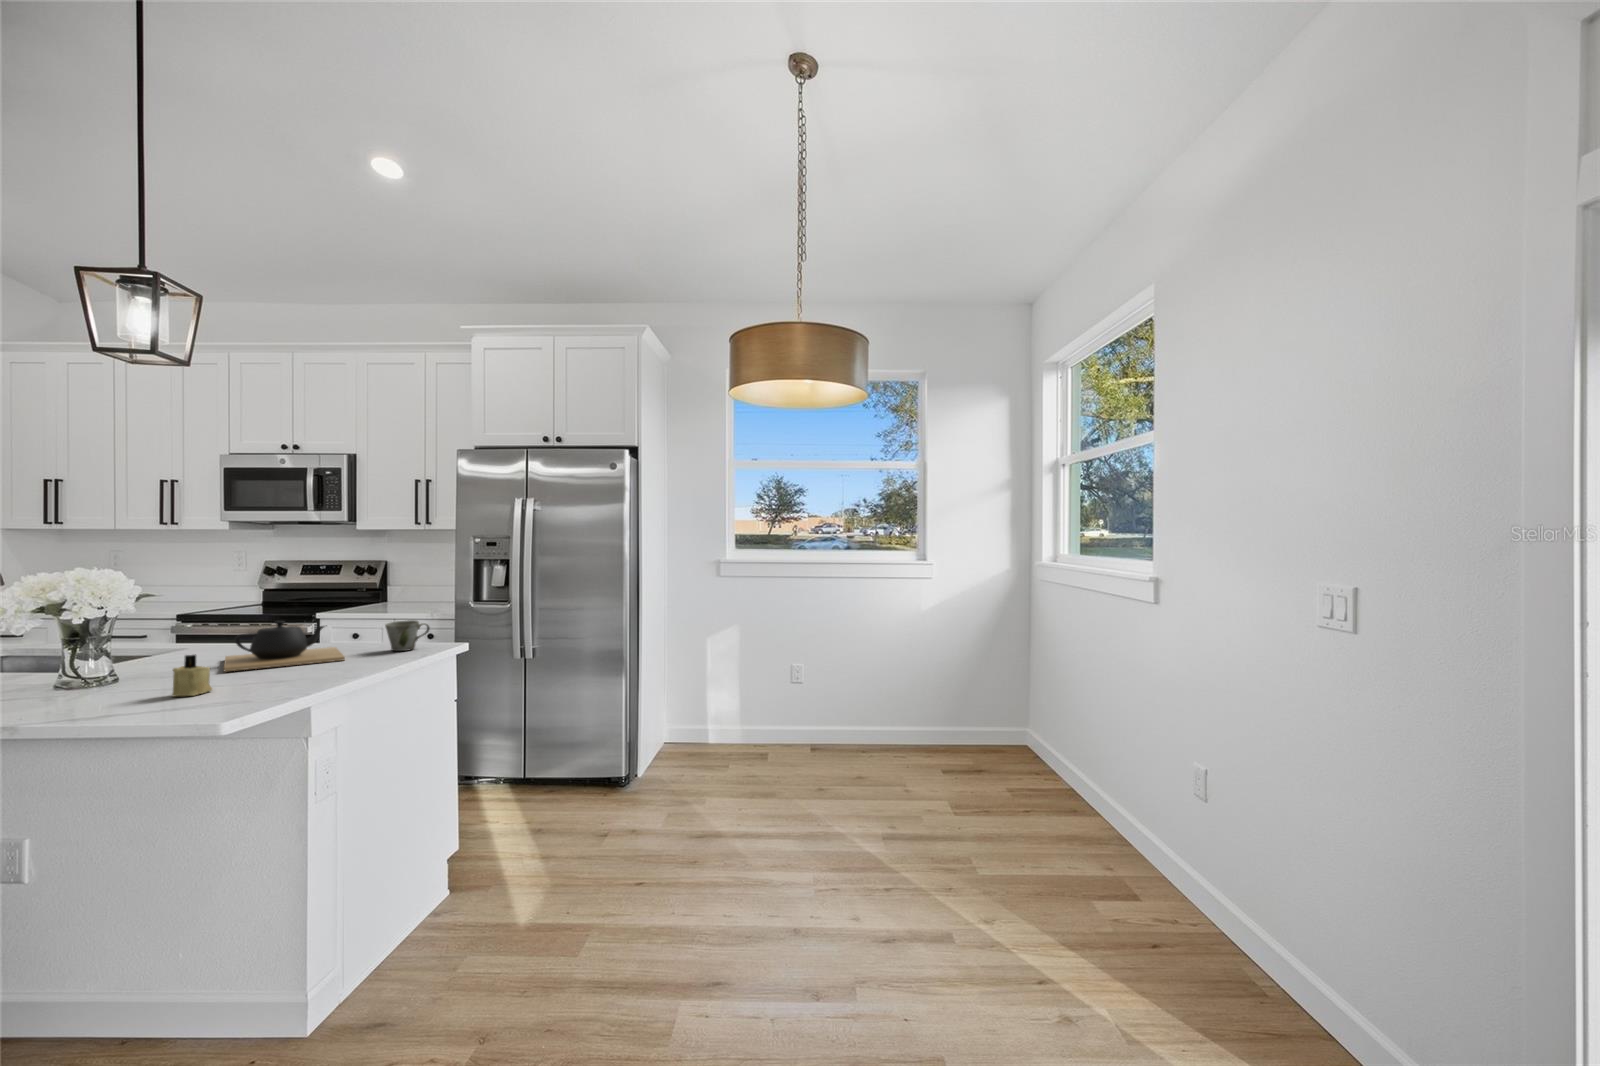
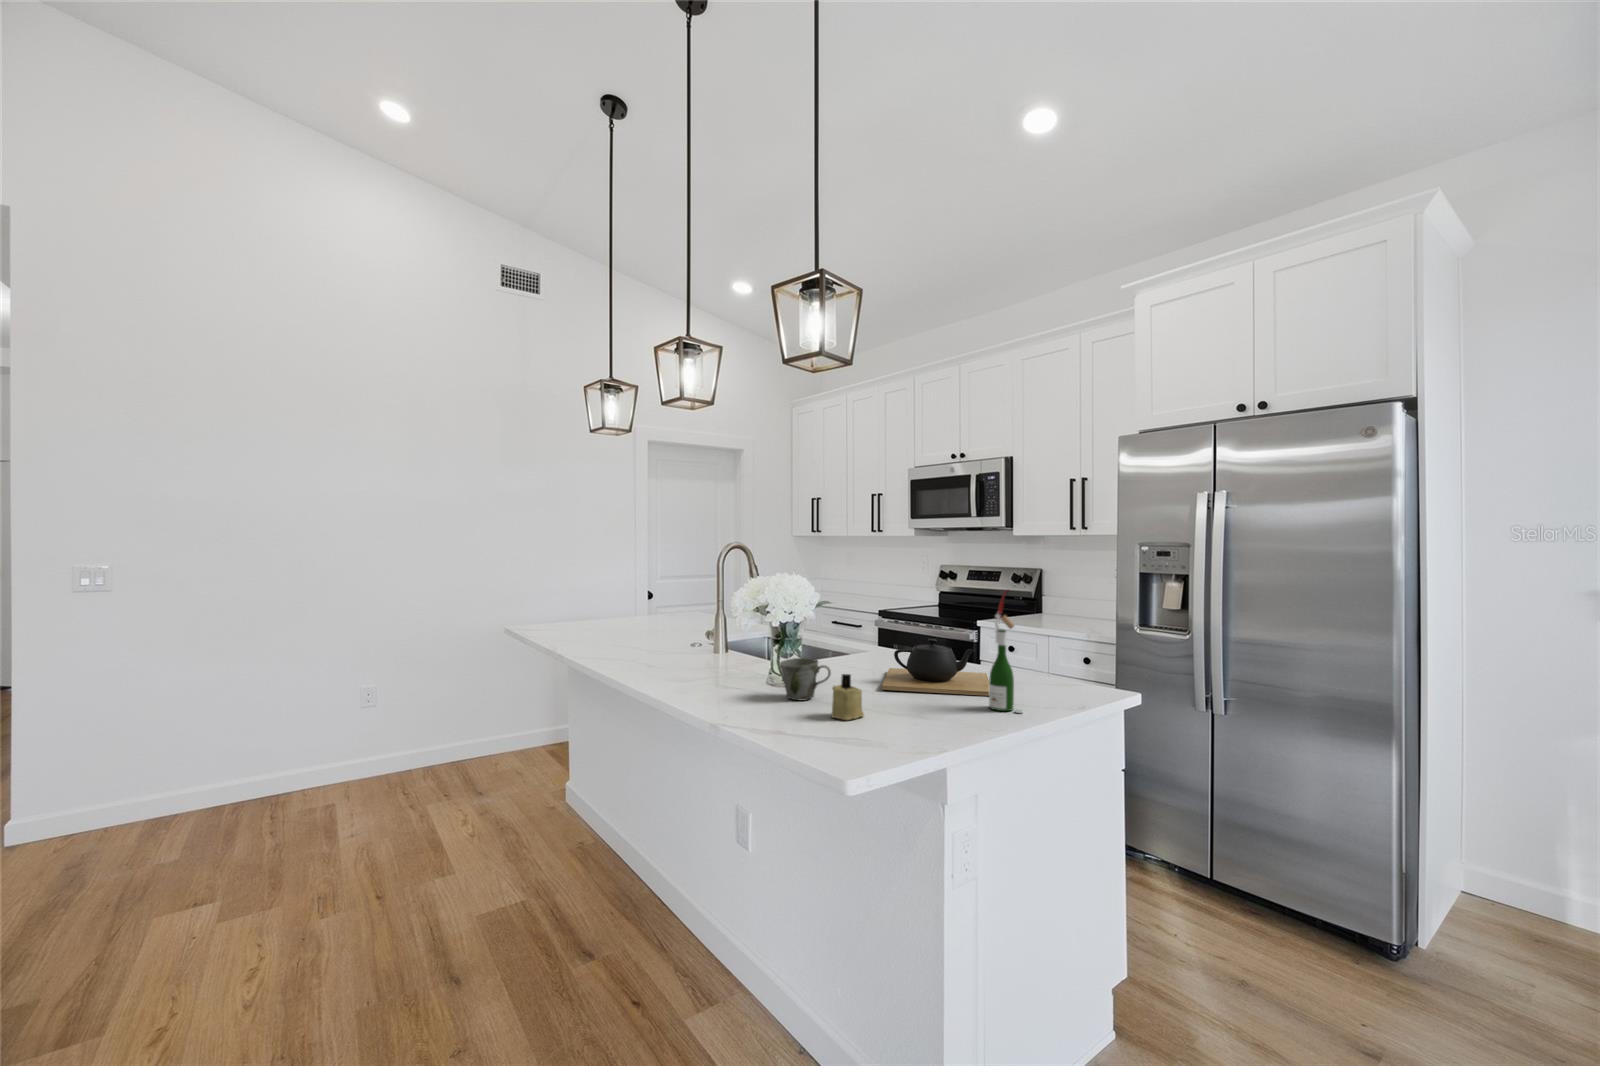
wine bottle: none [343,570,375,667] -> present [989,590,1023,713]
mug: present [385,620,430,651] -> present [780,658,831,700]

